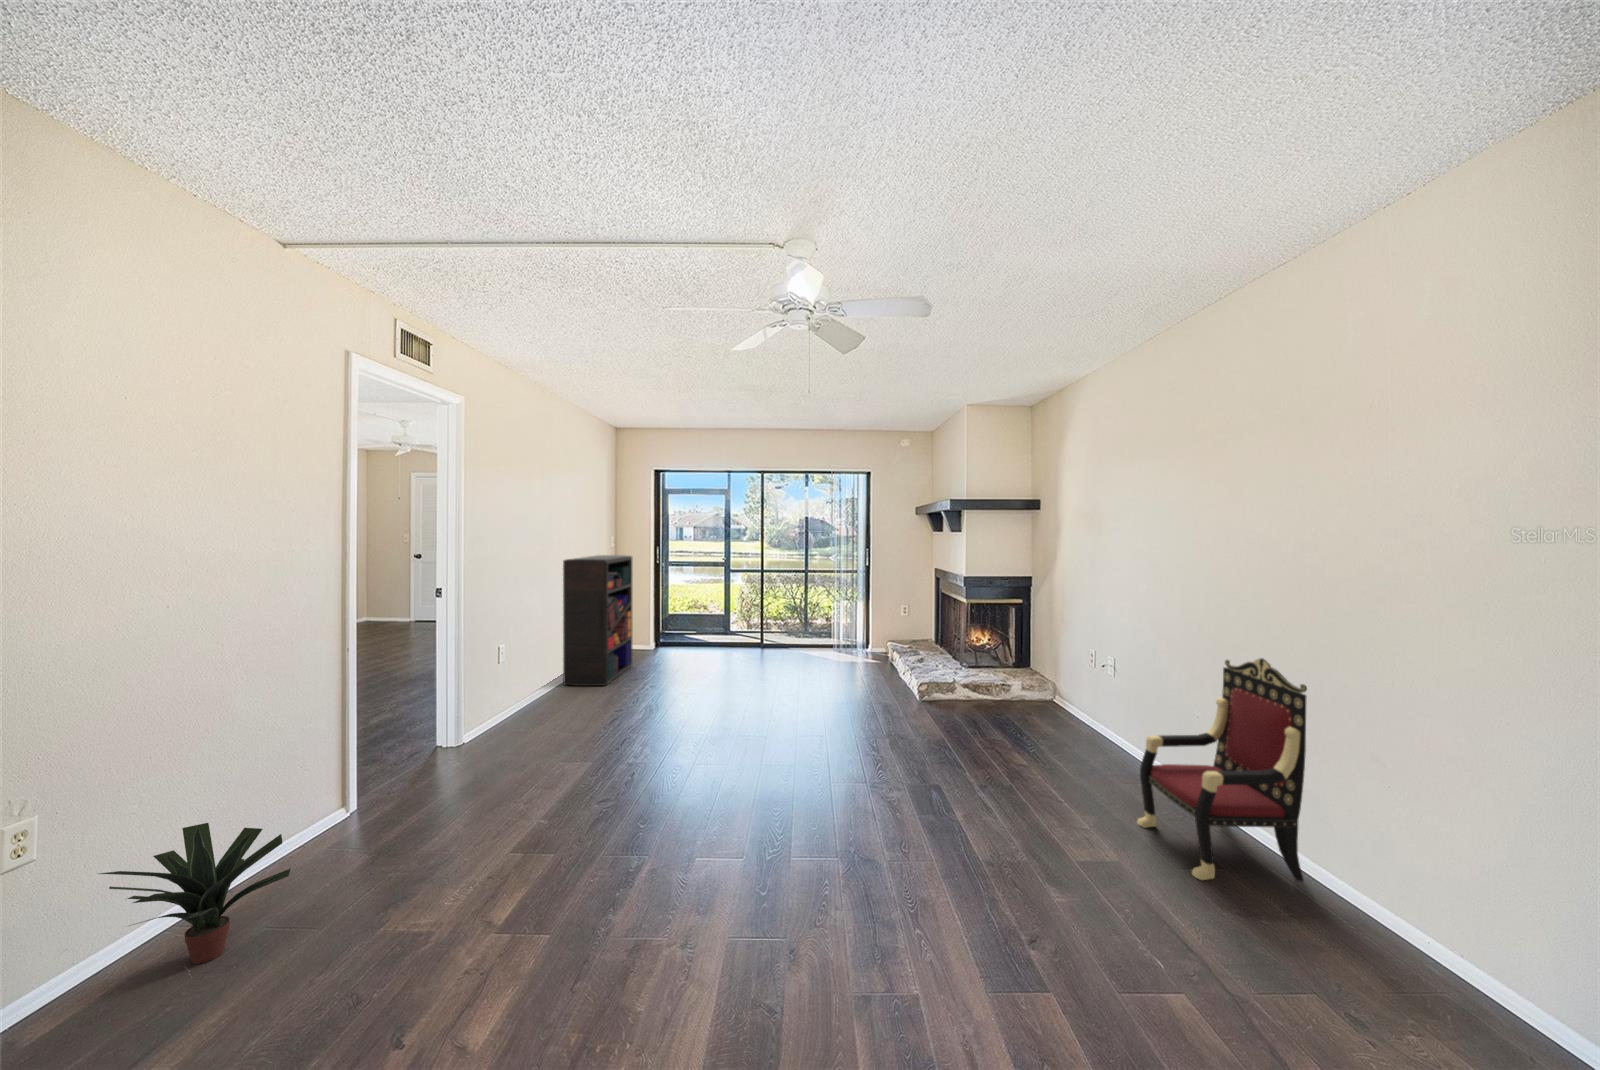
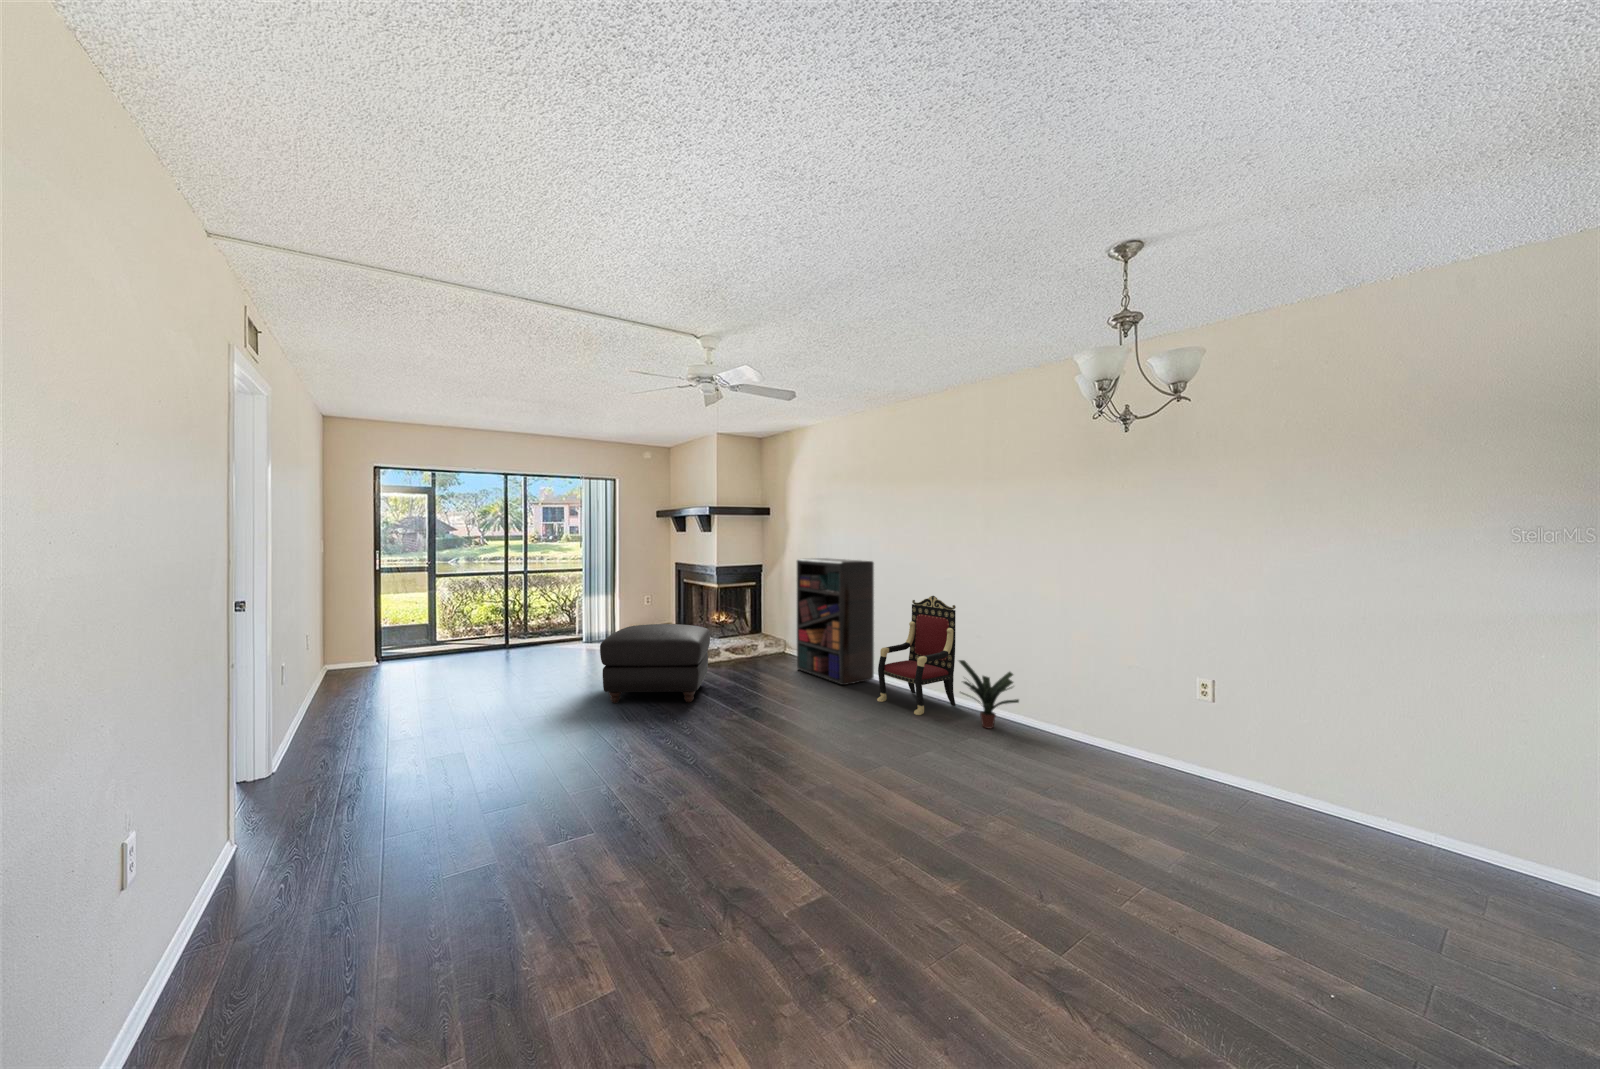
bookshelf: present [563,555,632,686] -> present [797,558,874,685]
ottoman: none [764,644,909,753] -> present [600,624,710,703]
potted plant: present [100,823,290,964] -> present [959,660,1019,728]

